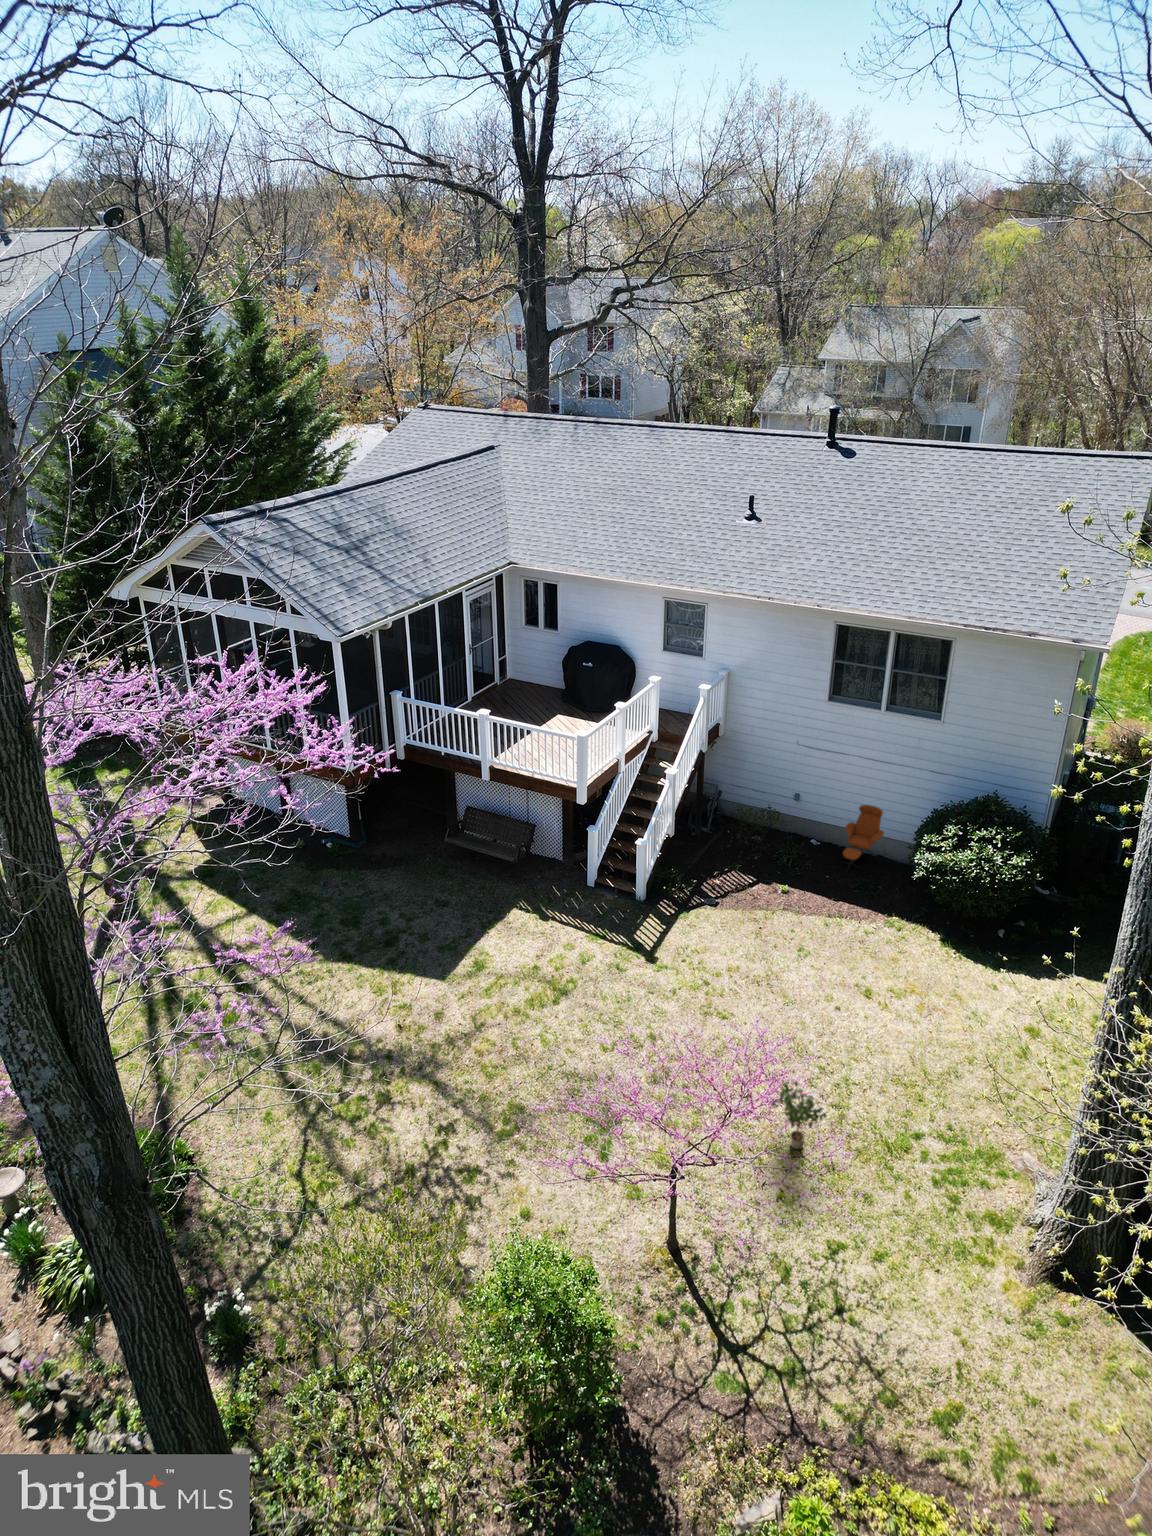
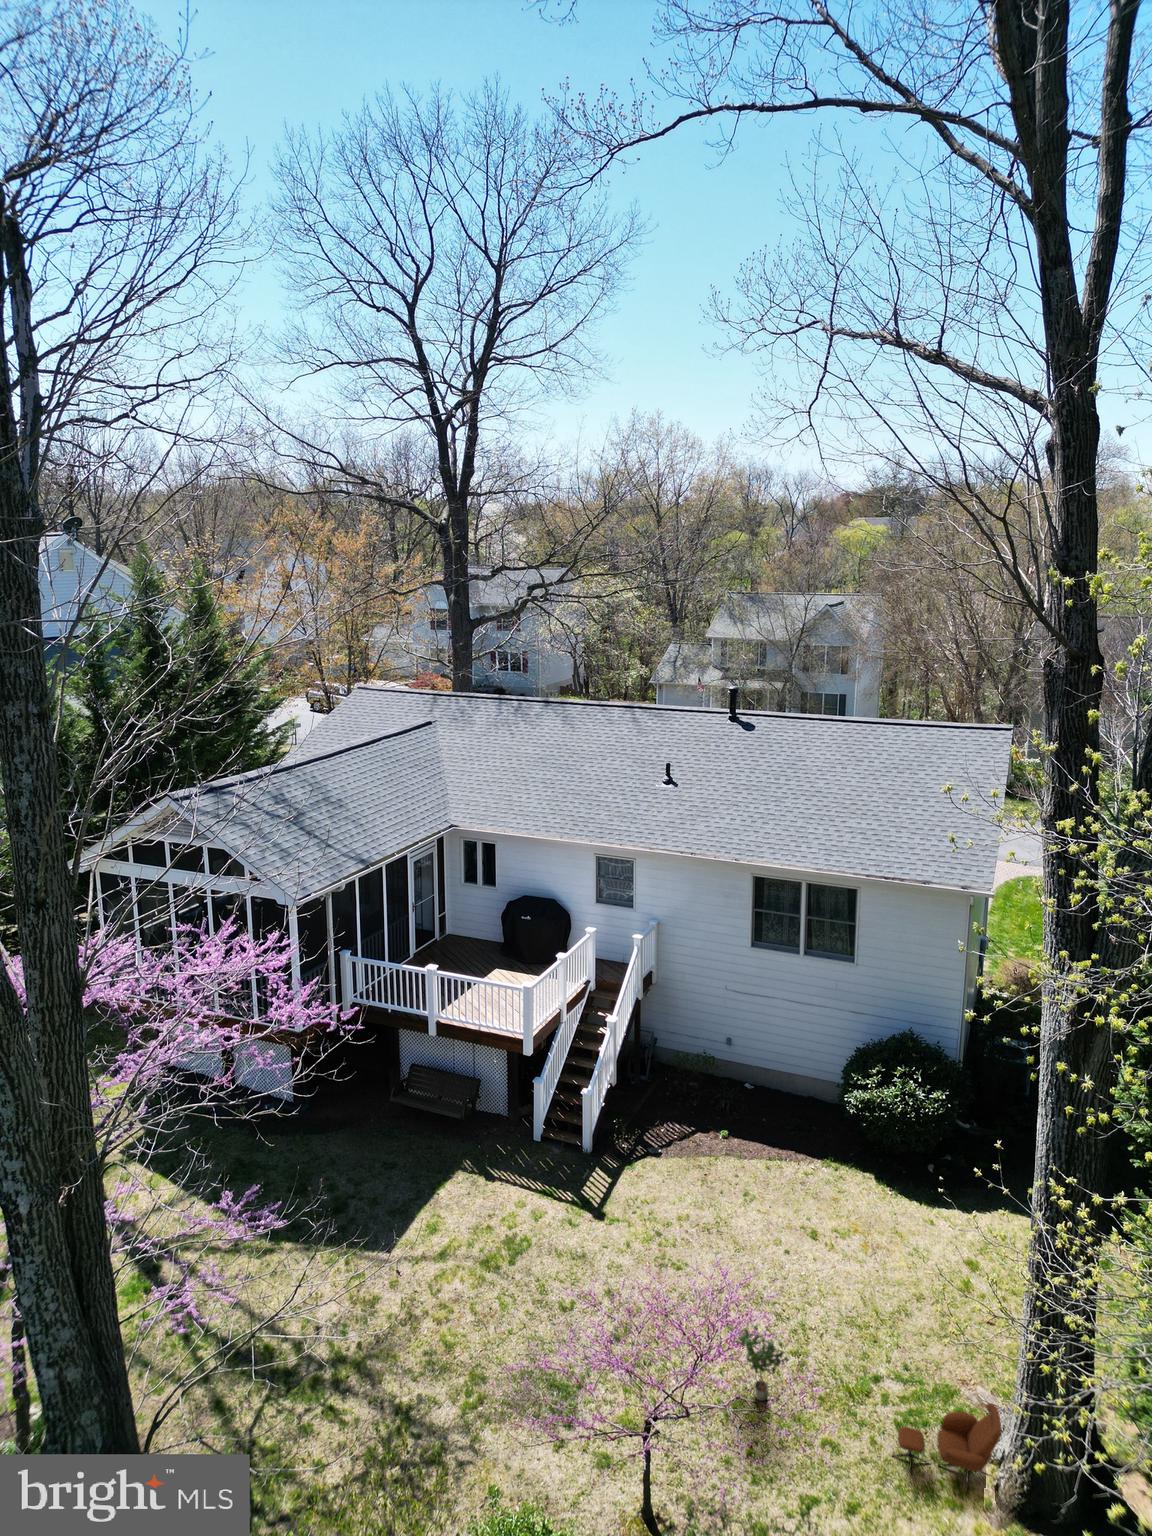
lounge chair: present [843,805,884,871] -> present [895,1403,1001,1491]

